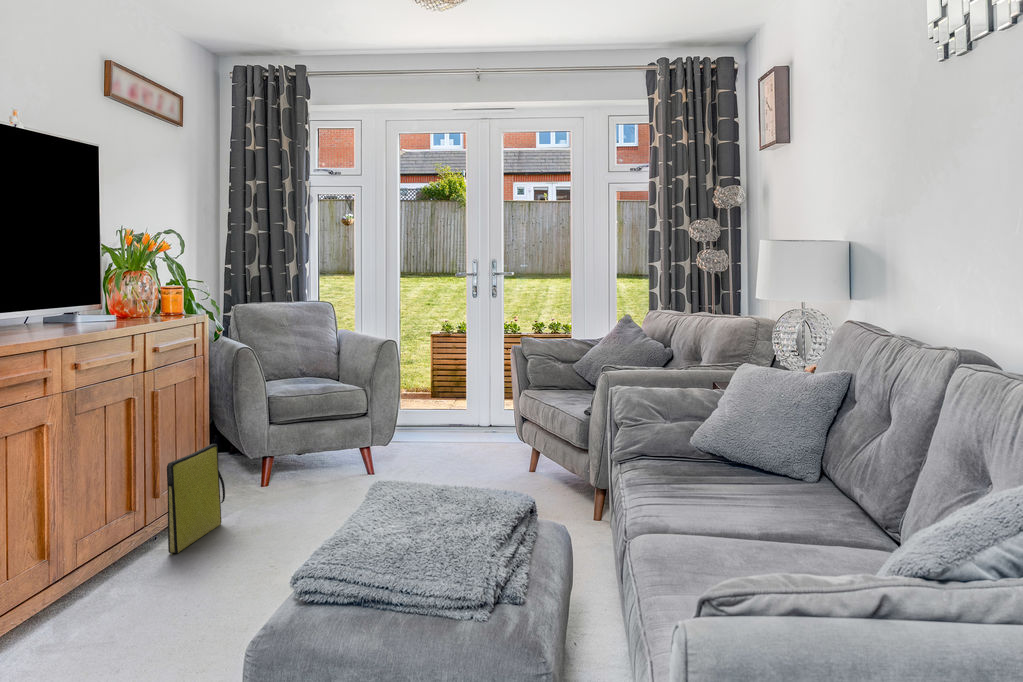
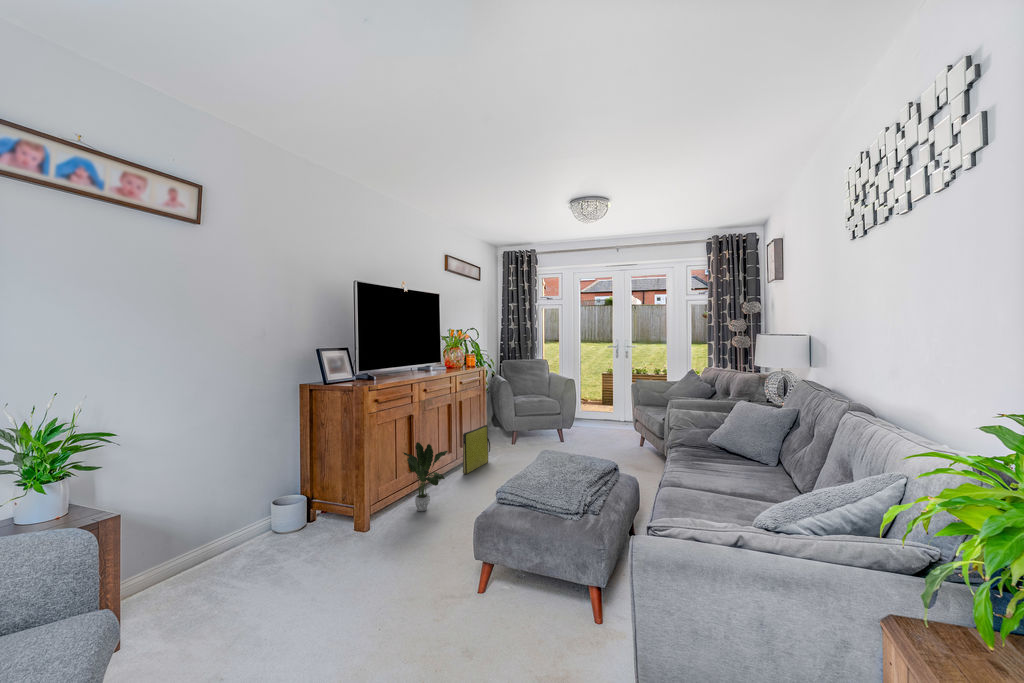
potted plant: none [33,486,149,644] -> present [404,442,448,511]

